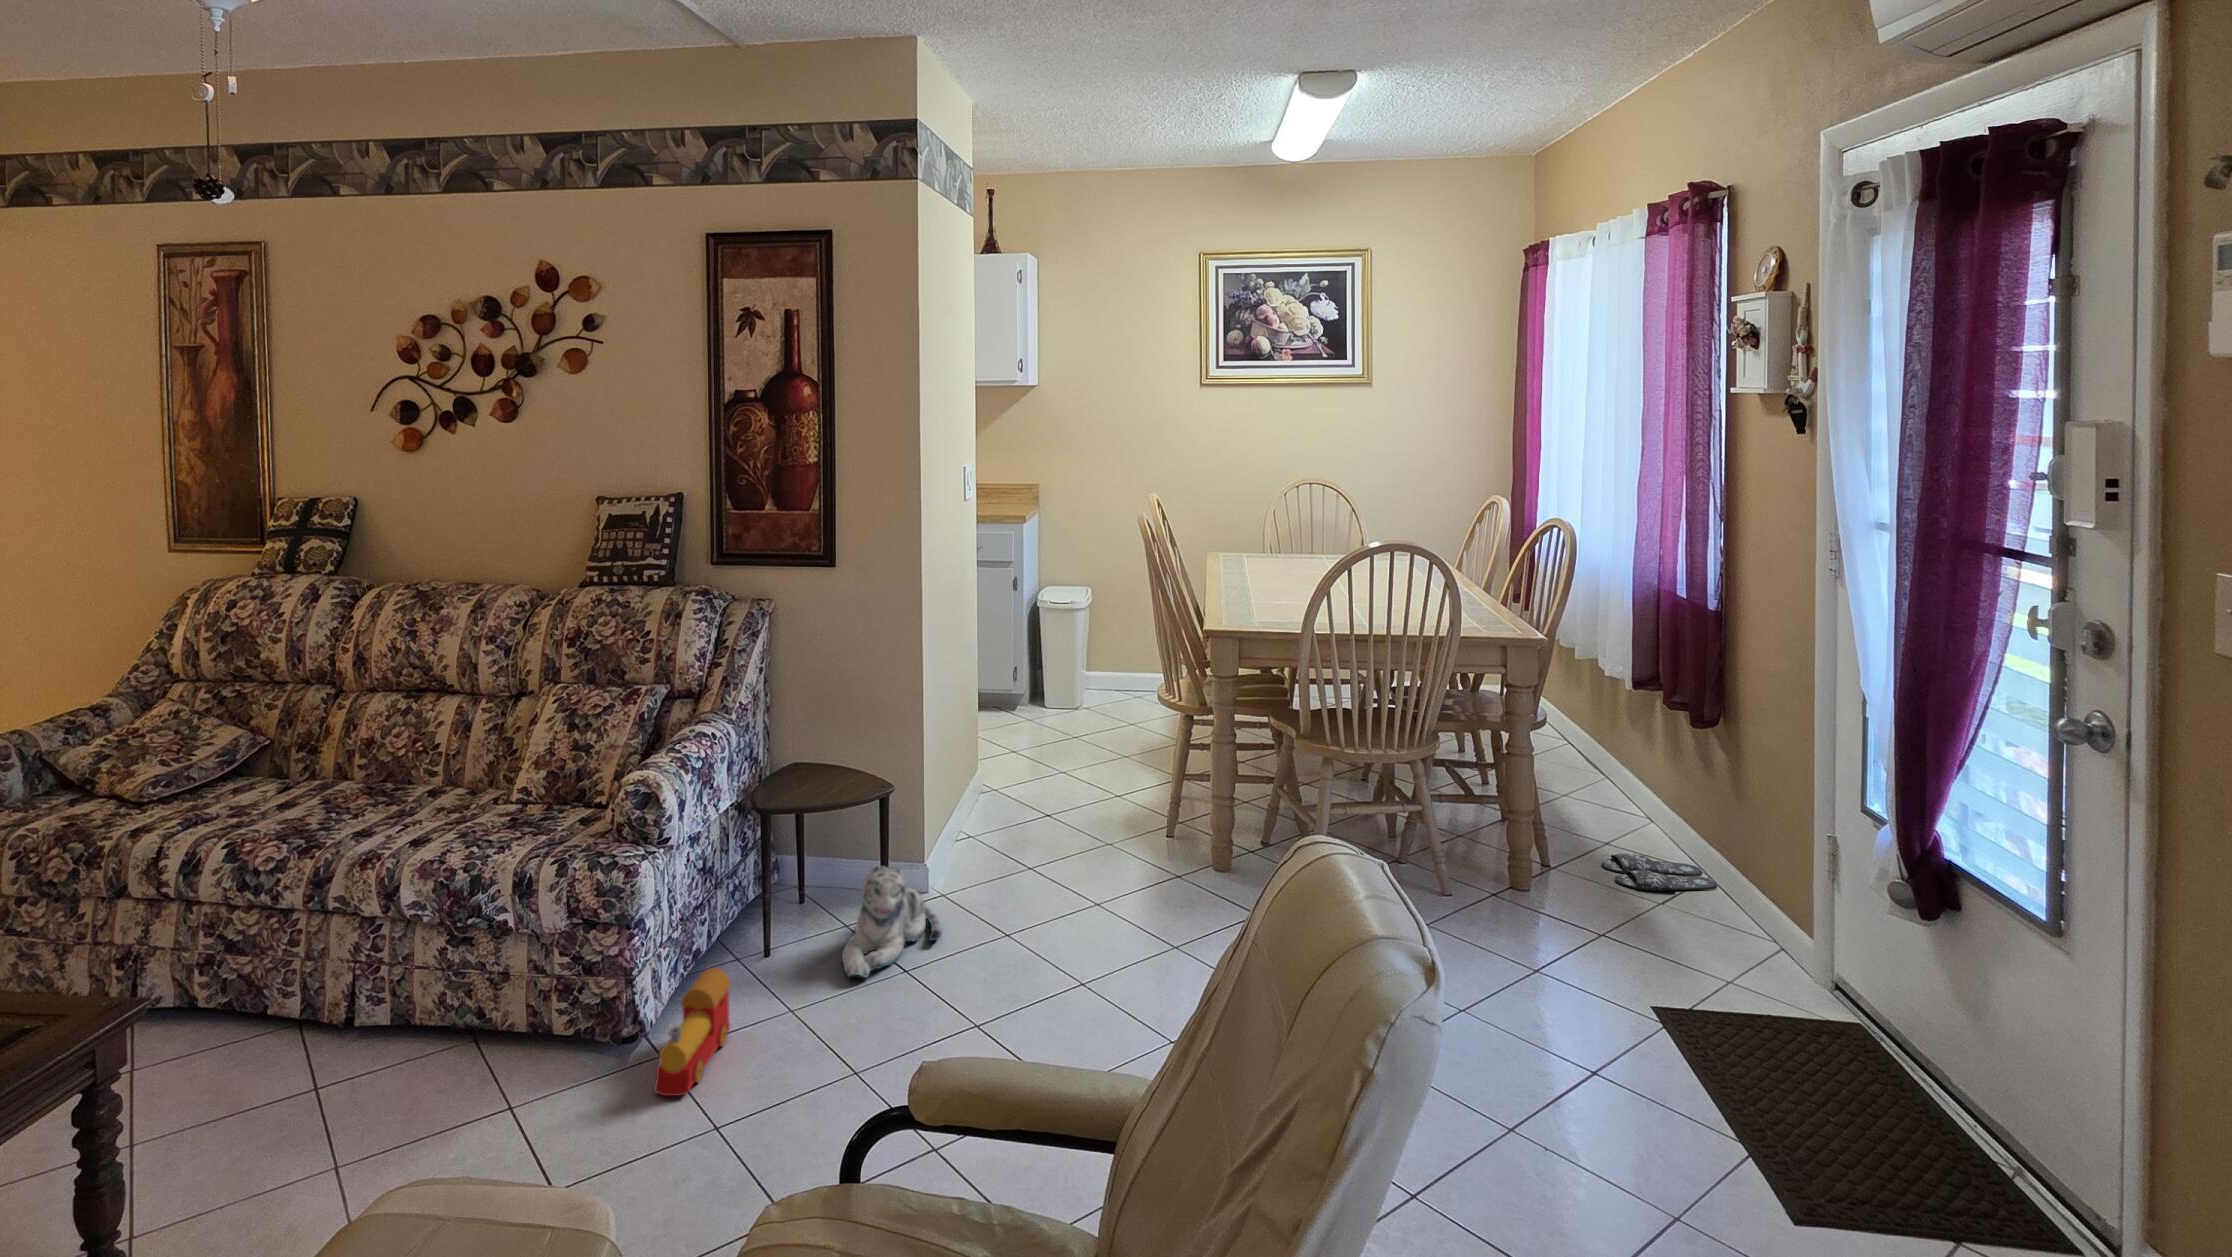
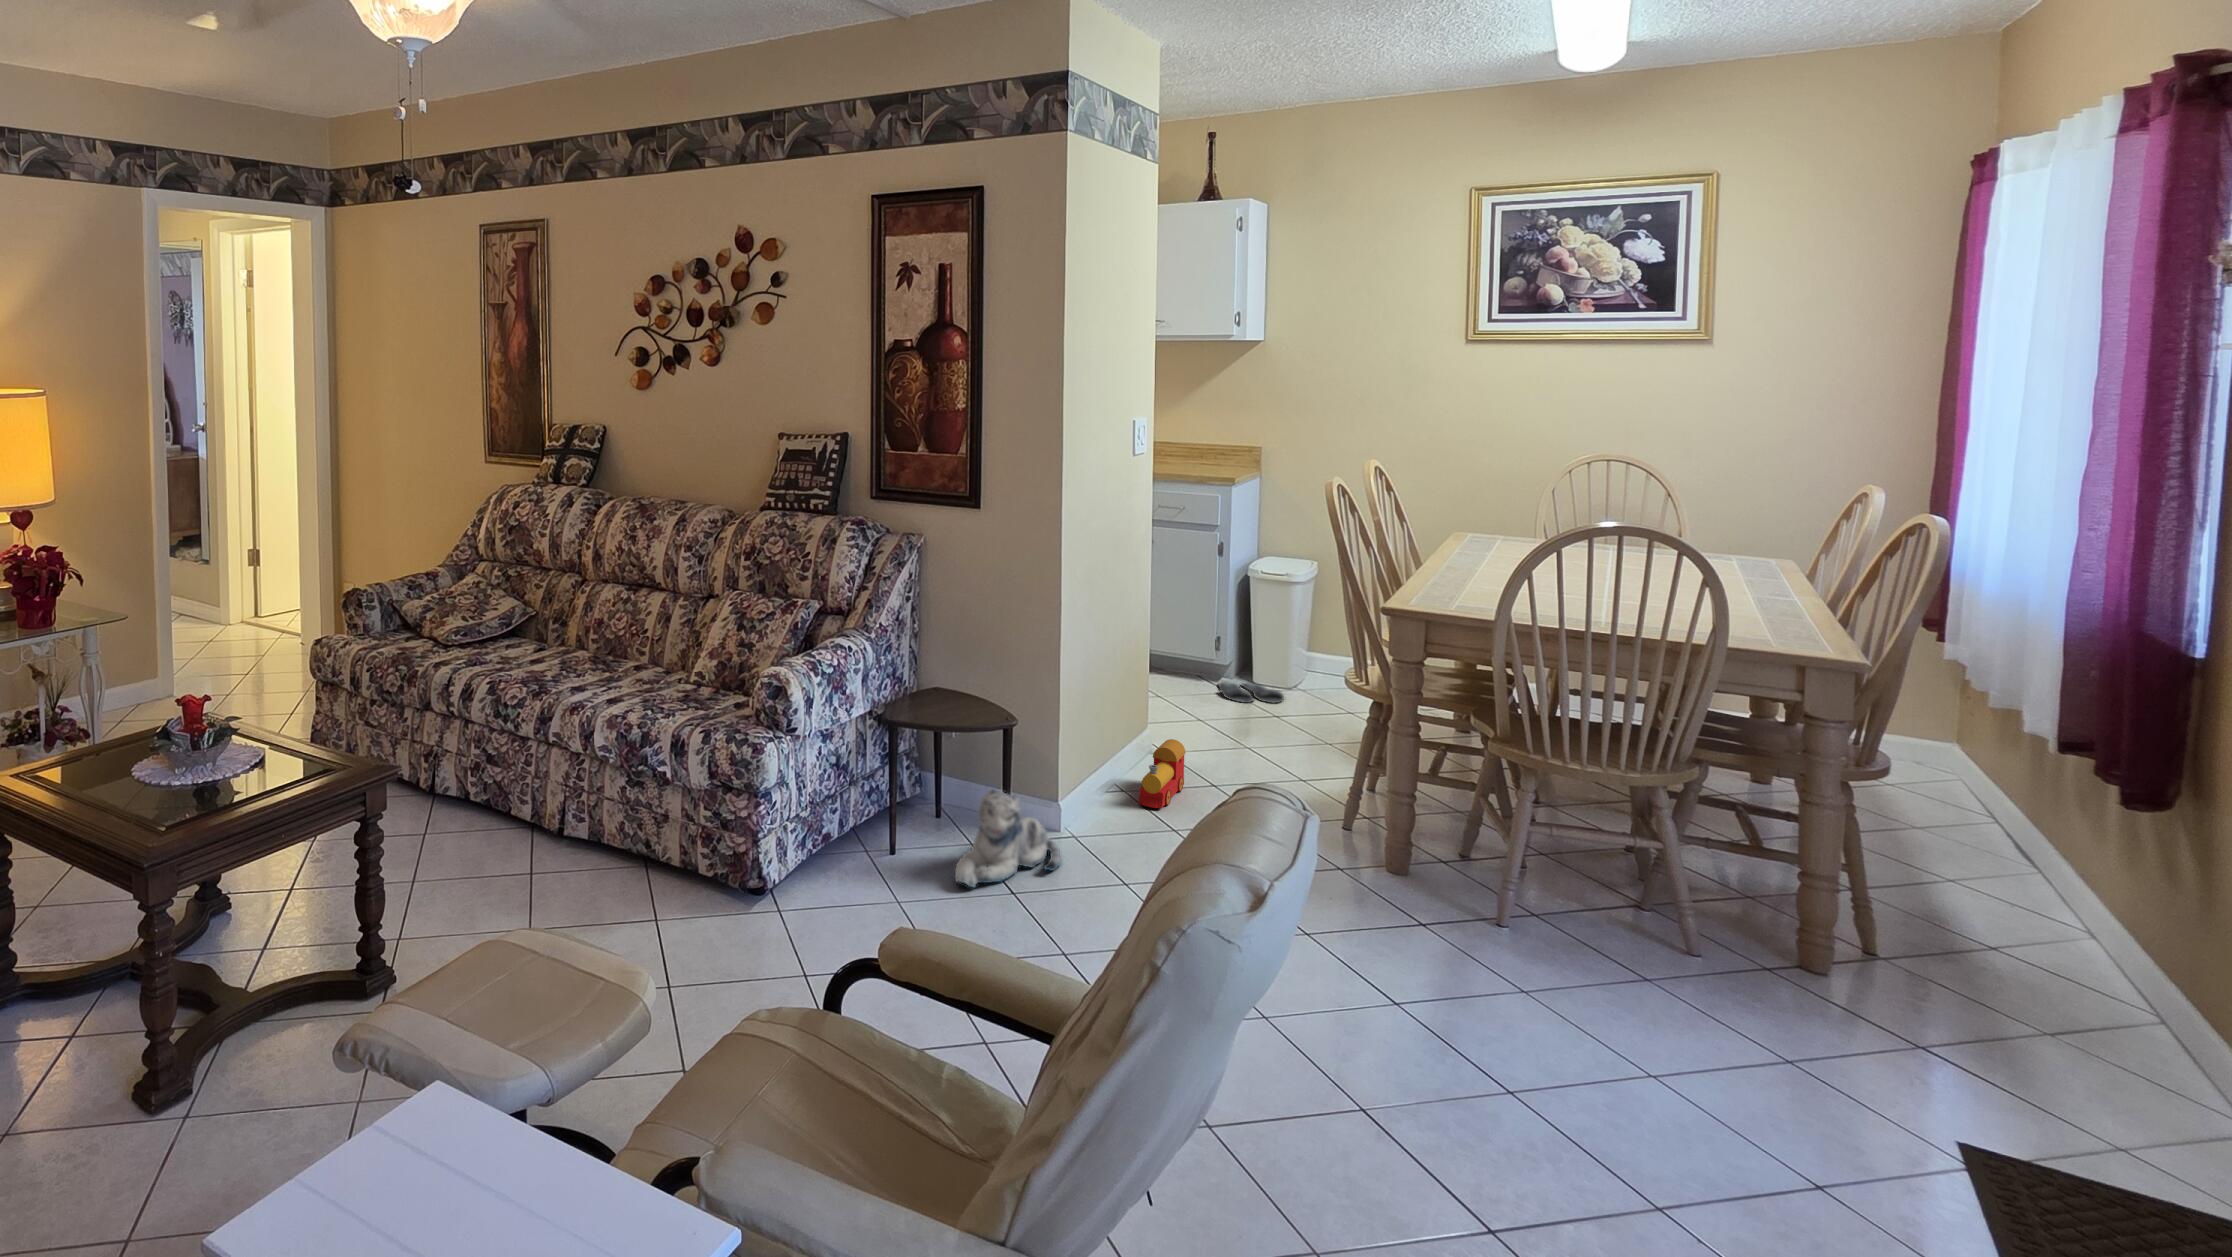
slippers: present [1602,853,1717,891] -> present [1218,682,1284,703]
toy train: present [654,968,730,1096] -> present [1138,739,1186,808]

